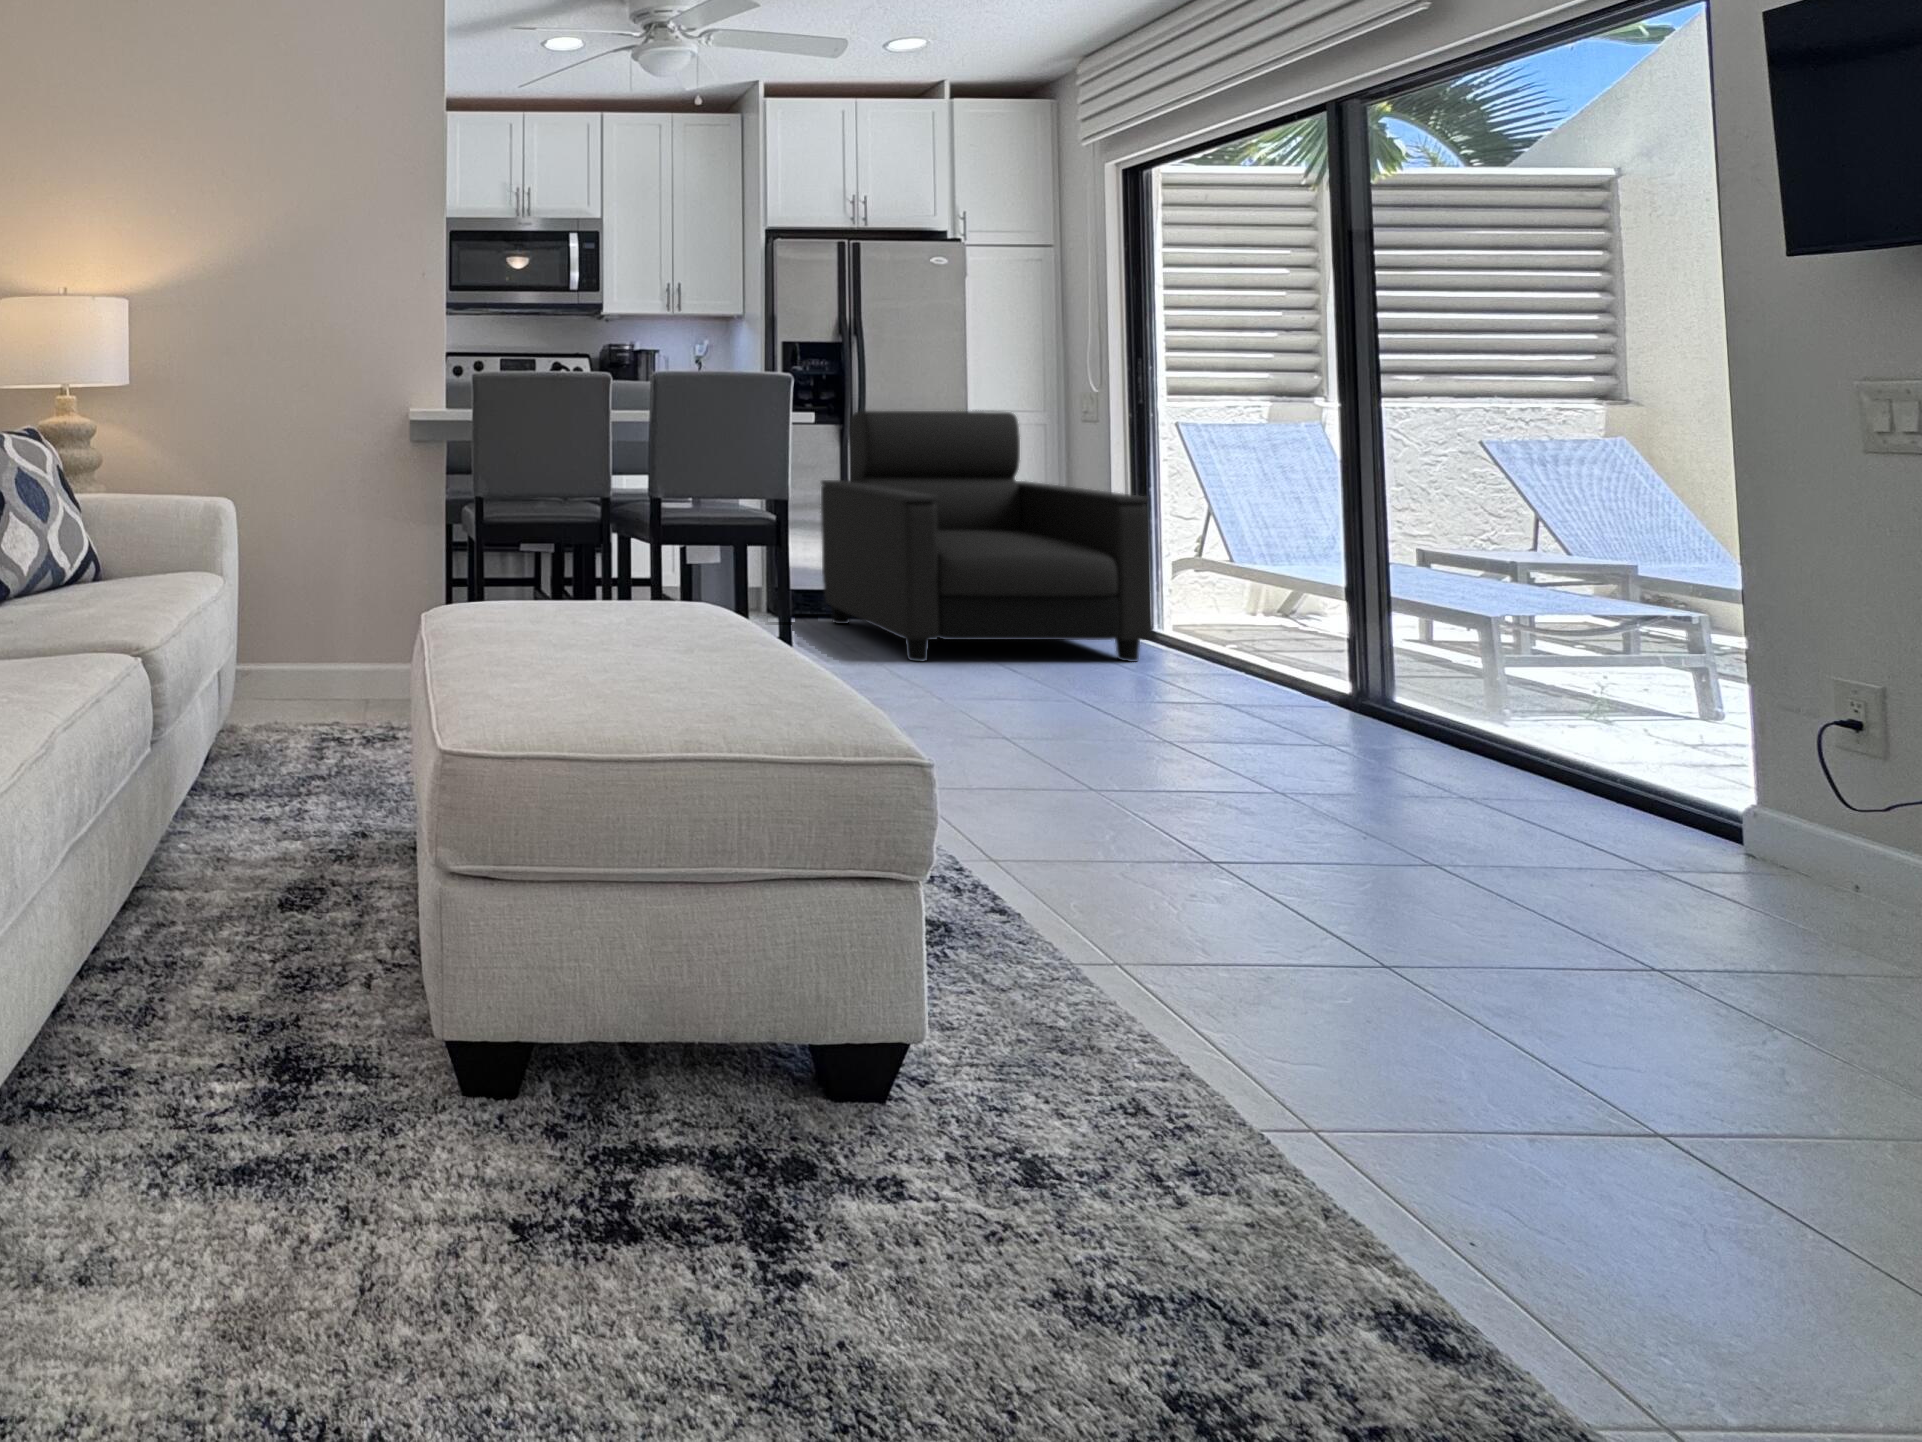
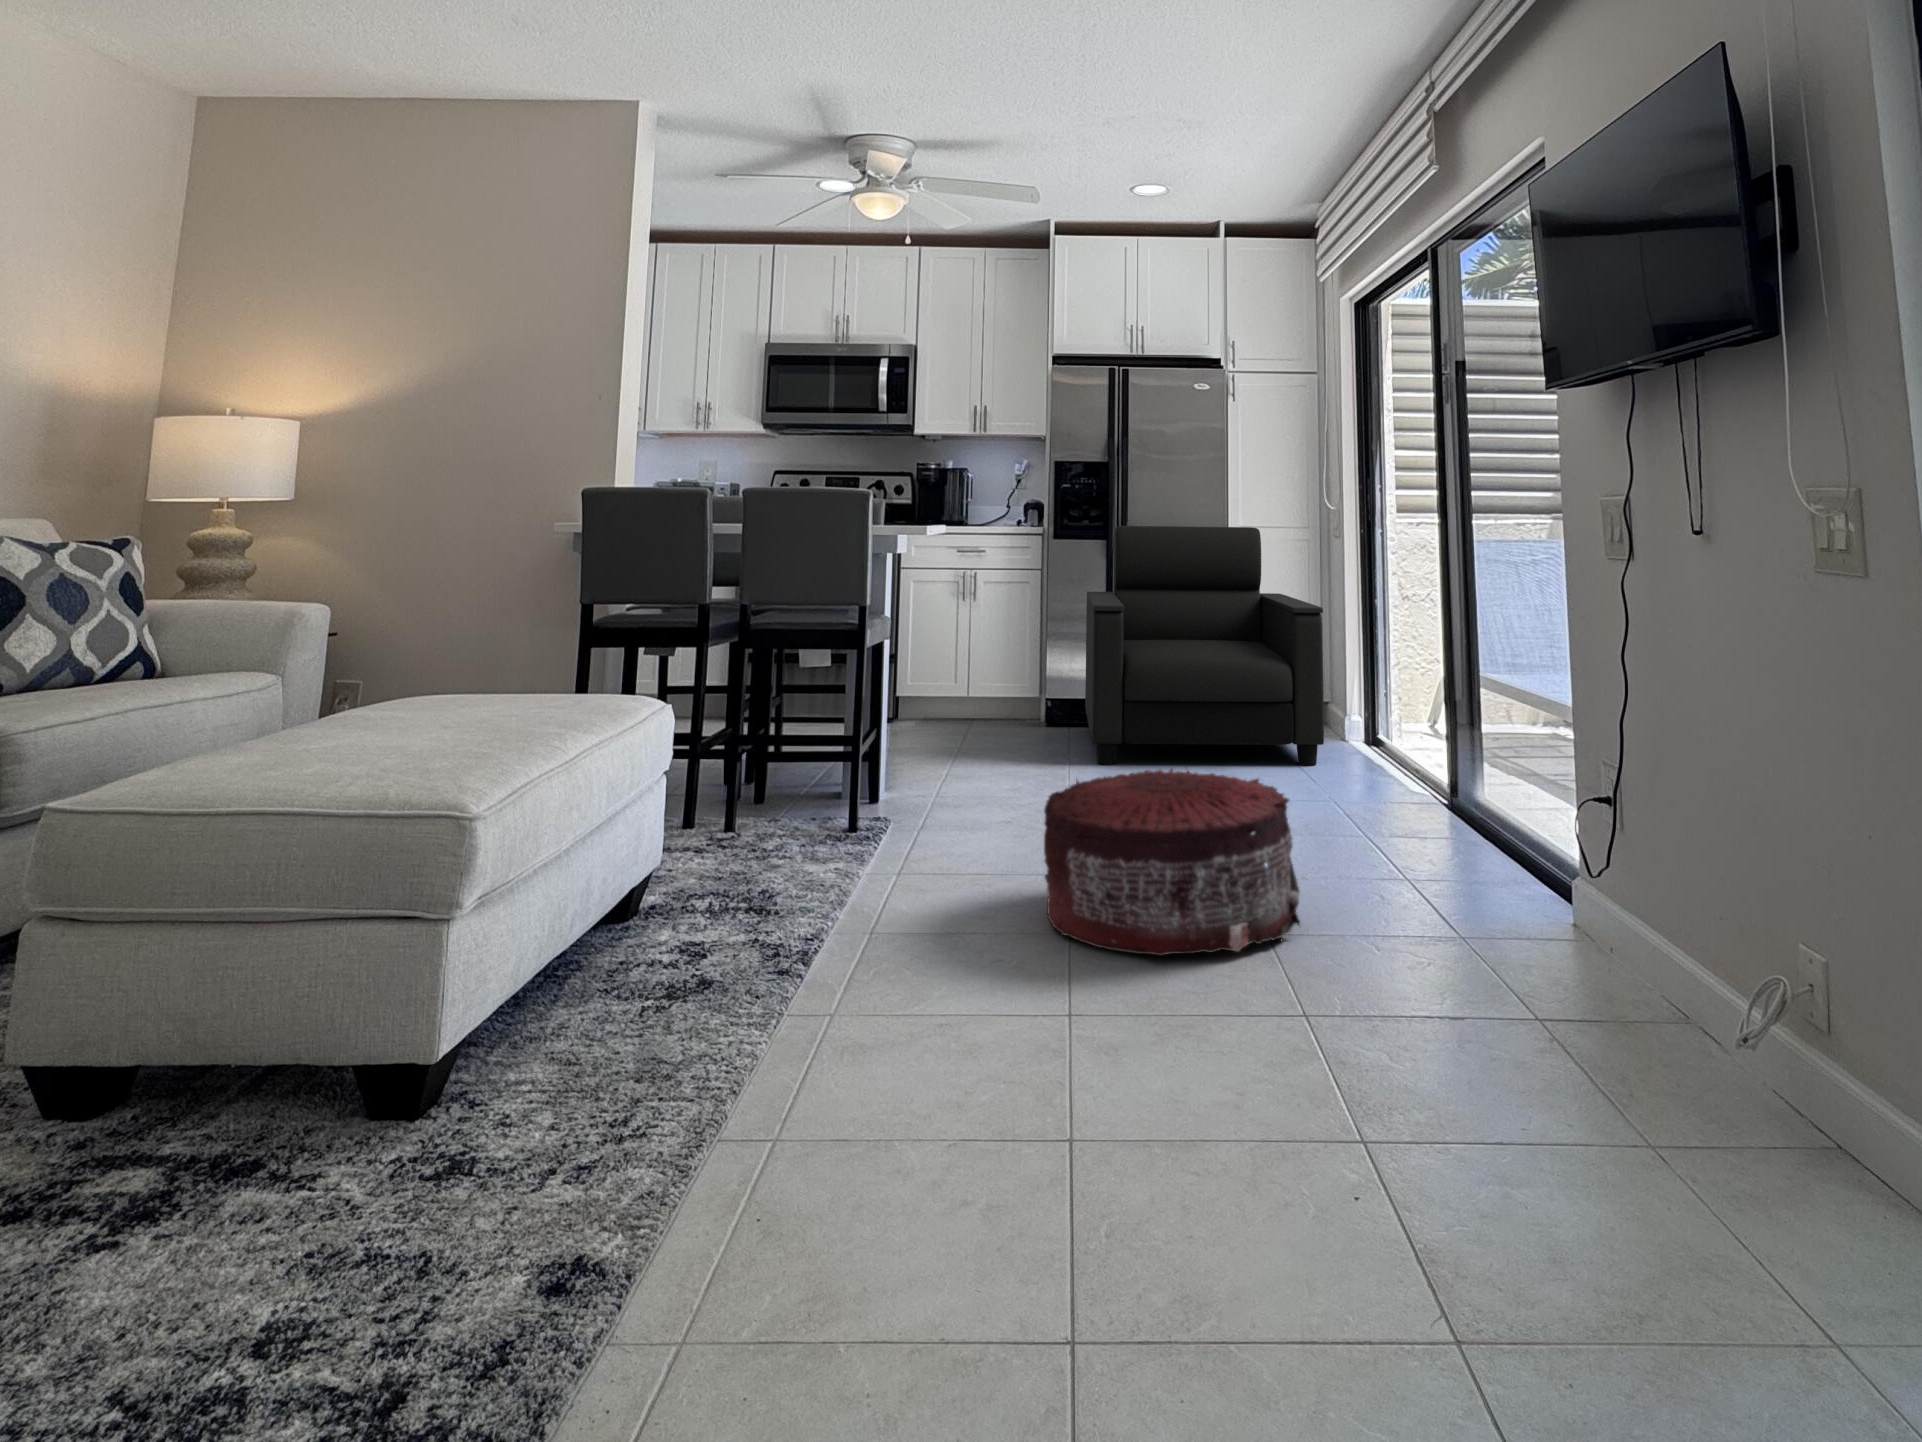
pouf: none [1146,672,1490,877] -> present [1044,769,1300,956]

